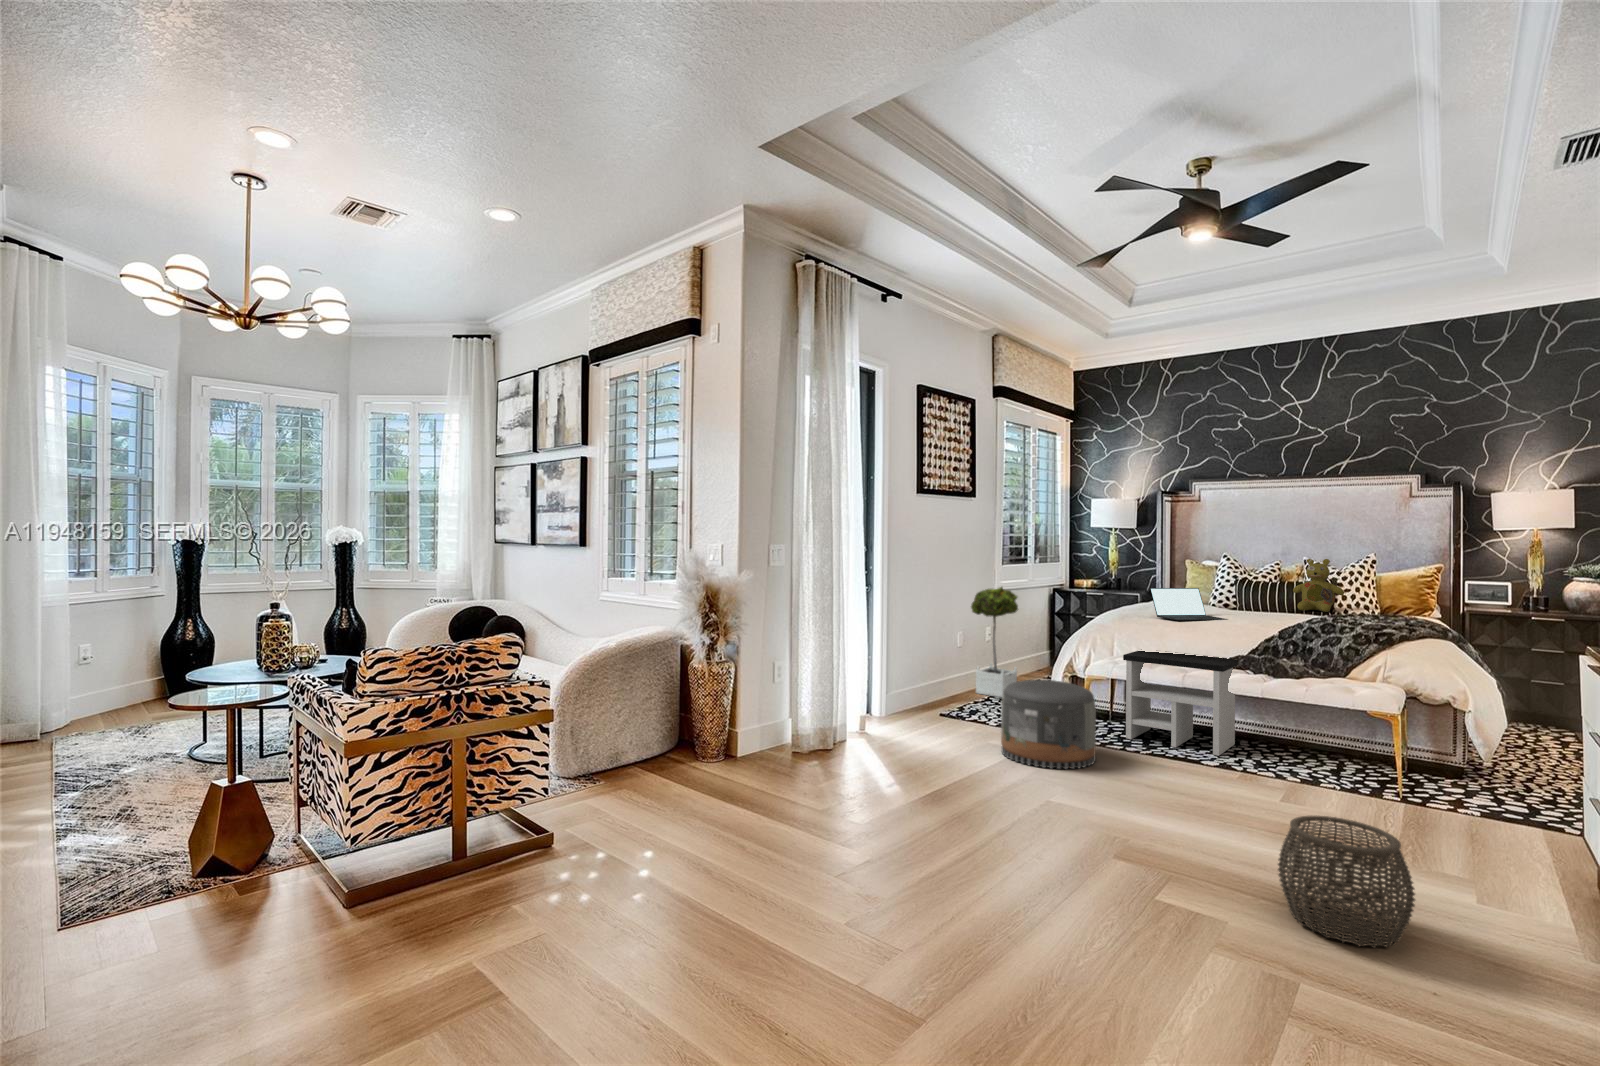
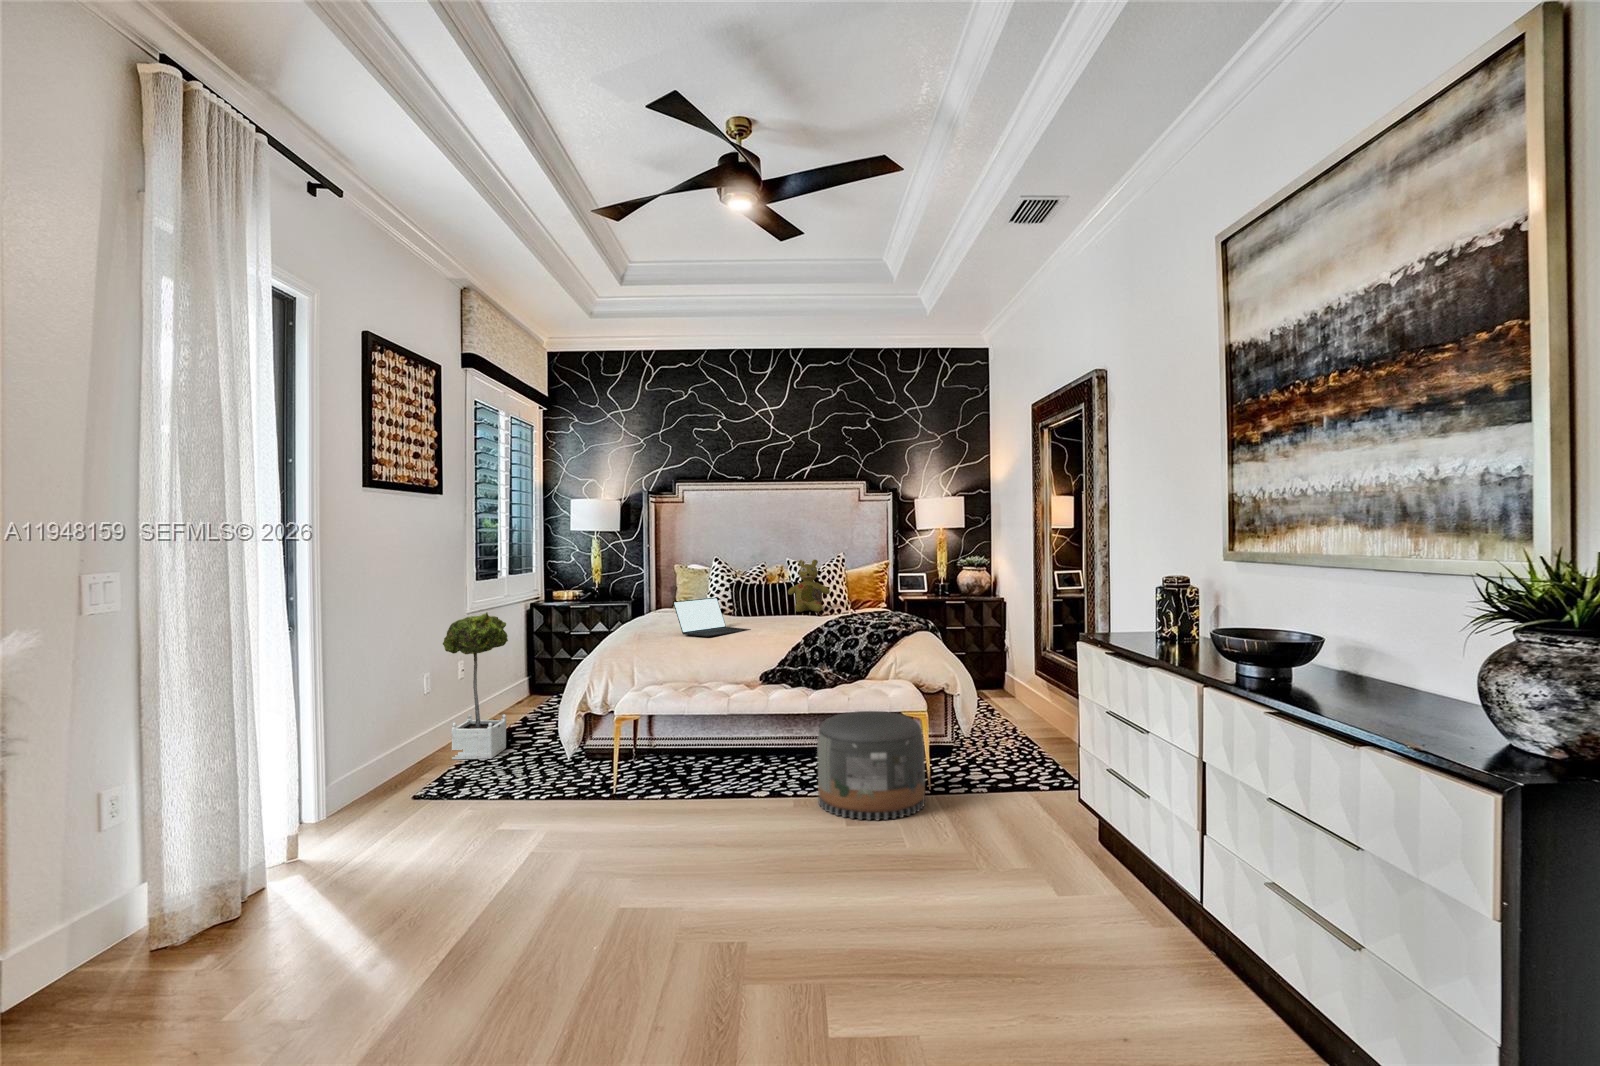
side table: present [1123,649,1237,756] -> none [658,672,769,783]
pouf: present [1001,680,1096,769] -> present [817,711,925,820]
woven basket: present [1278,815,1415,948] -> none [934,846,1059,992]

